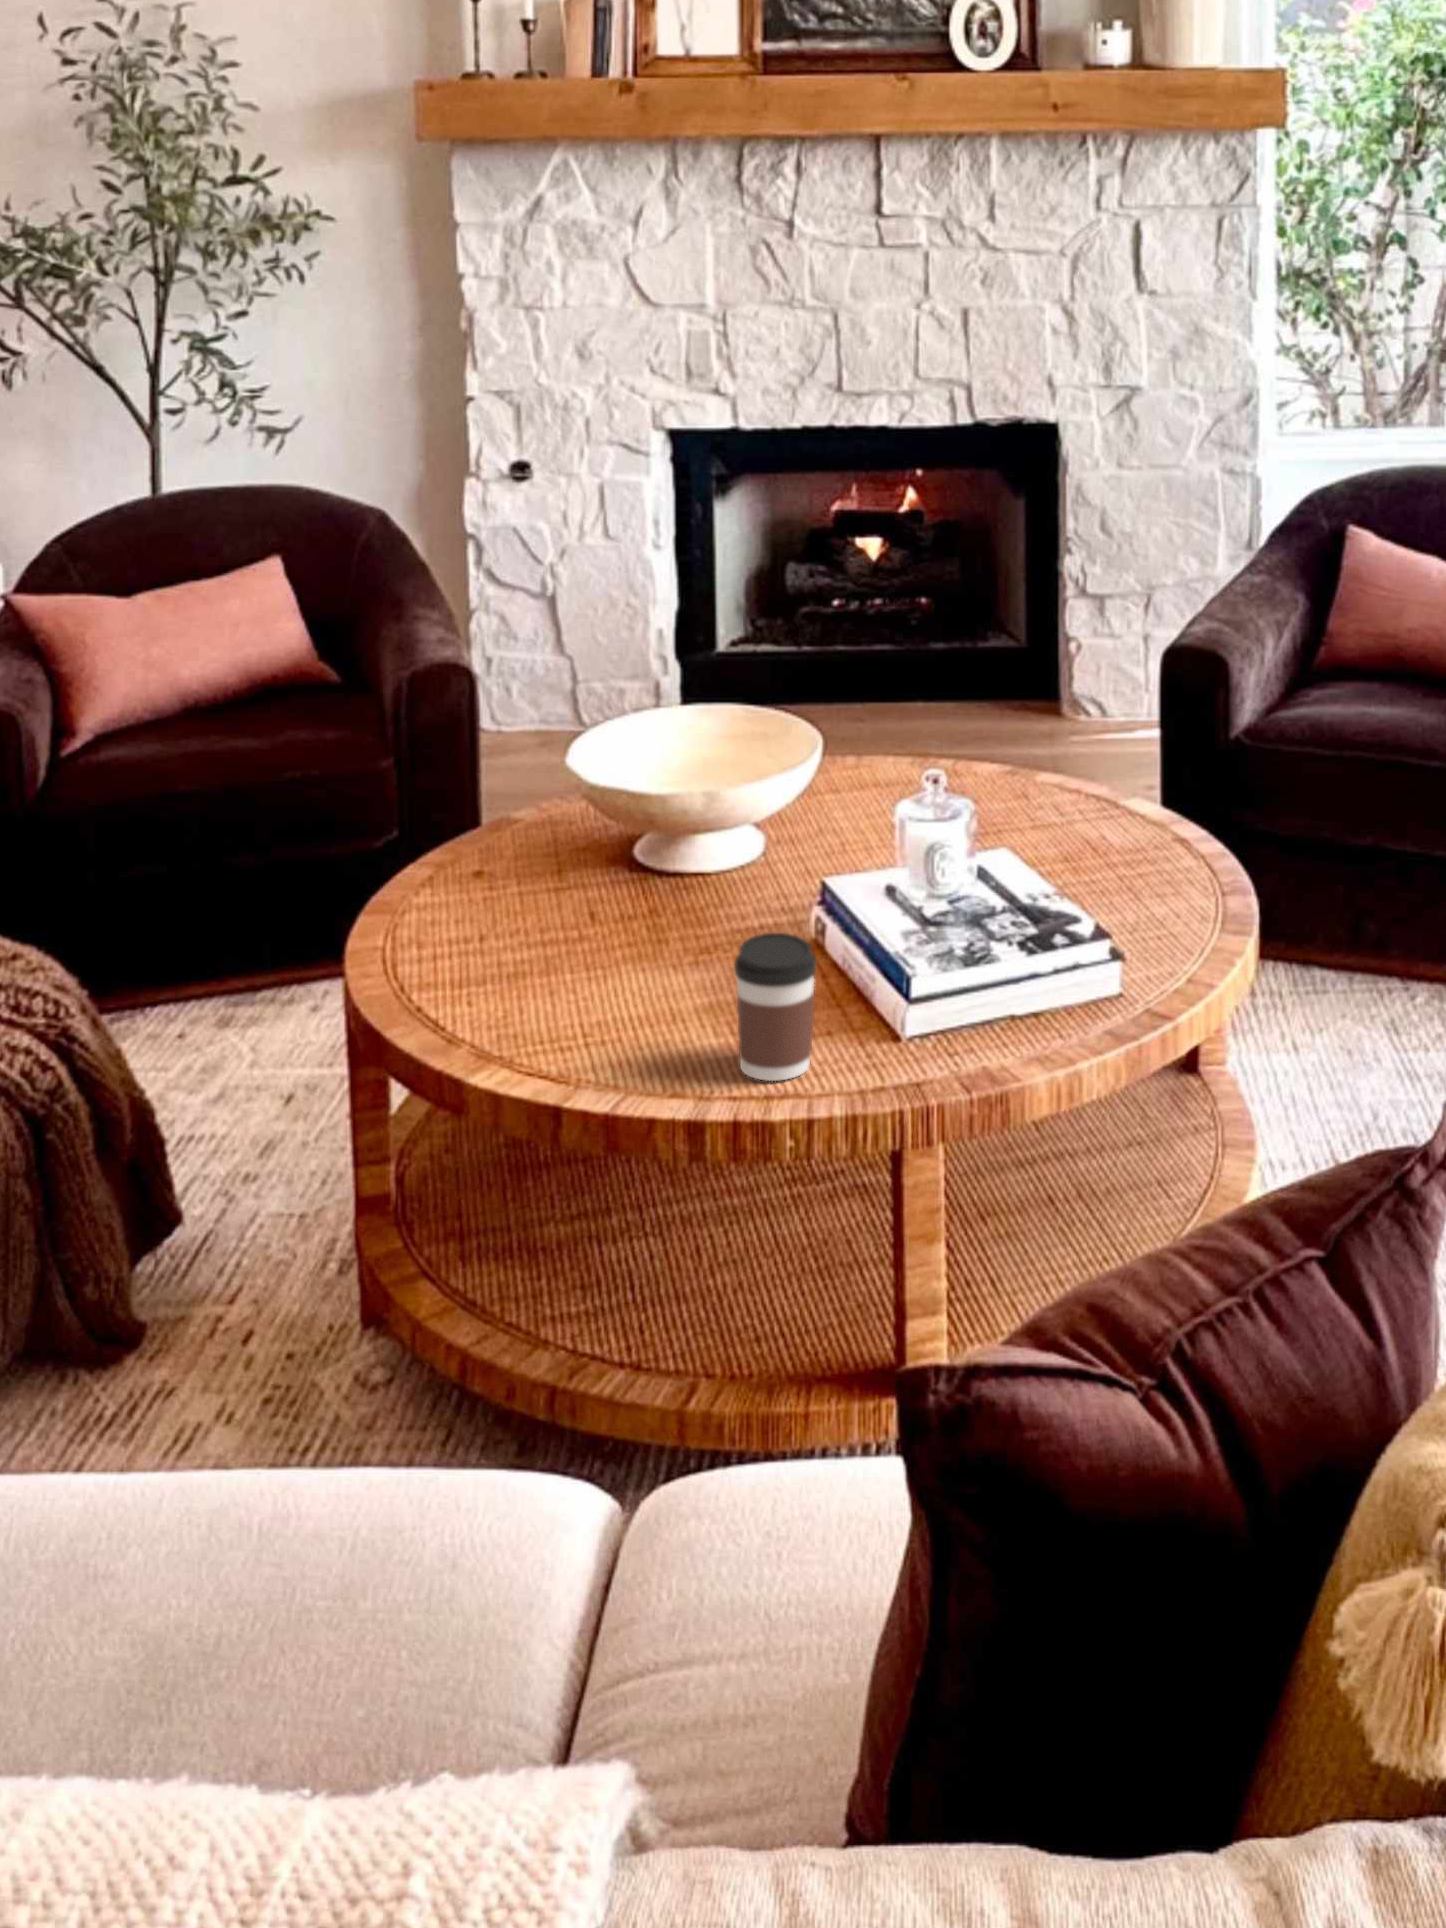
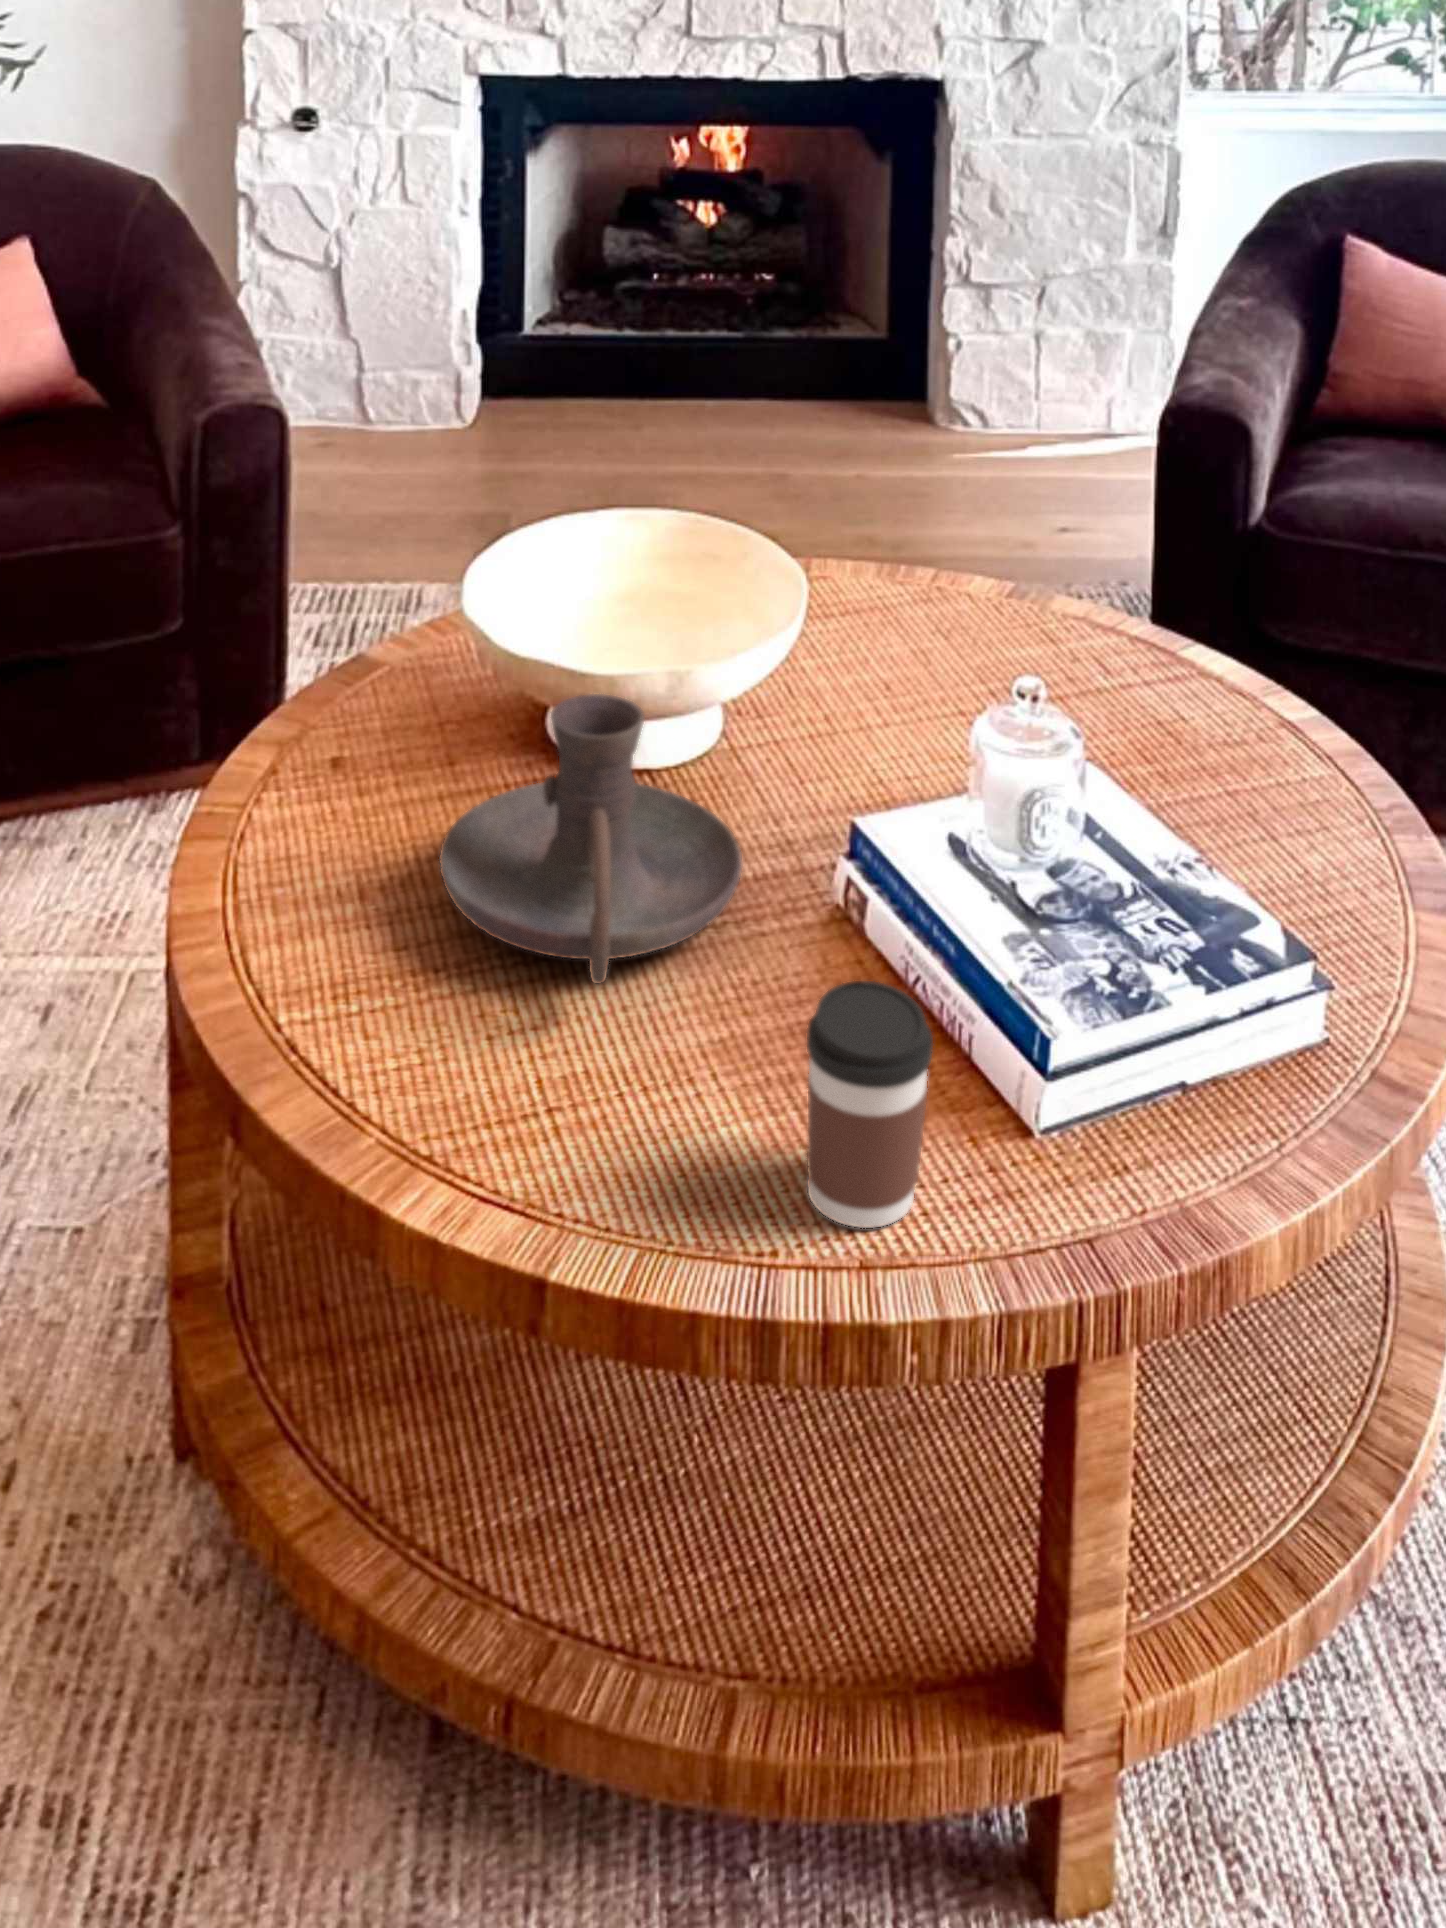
candle holder: none [528,794,740,966] -> present [439,694,743,984]

